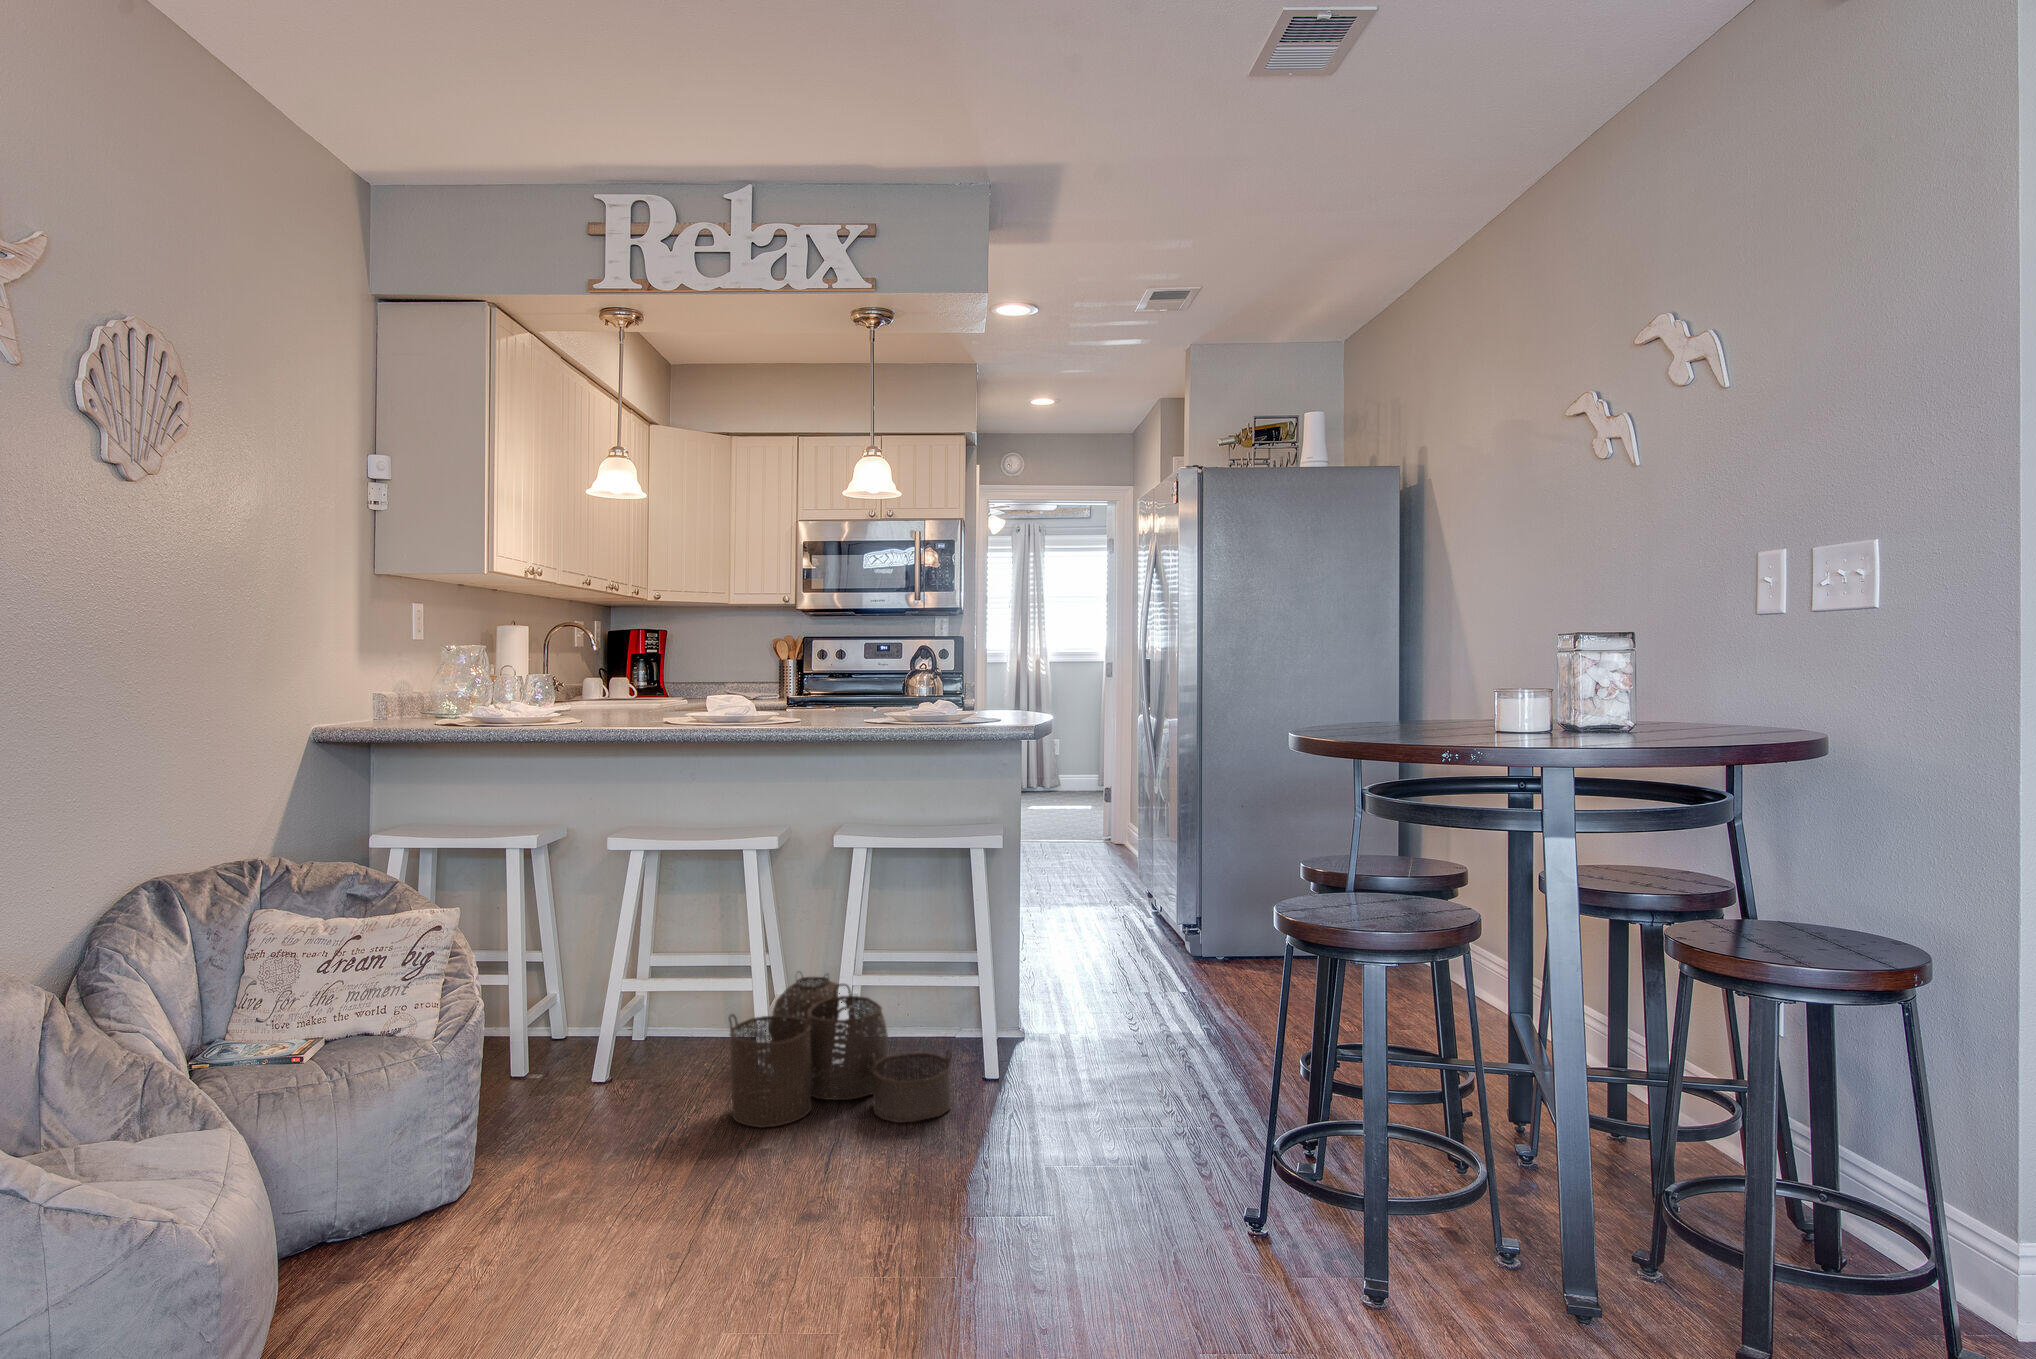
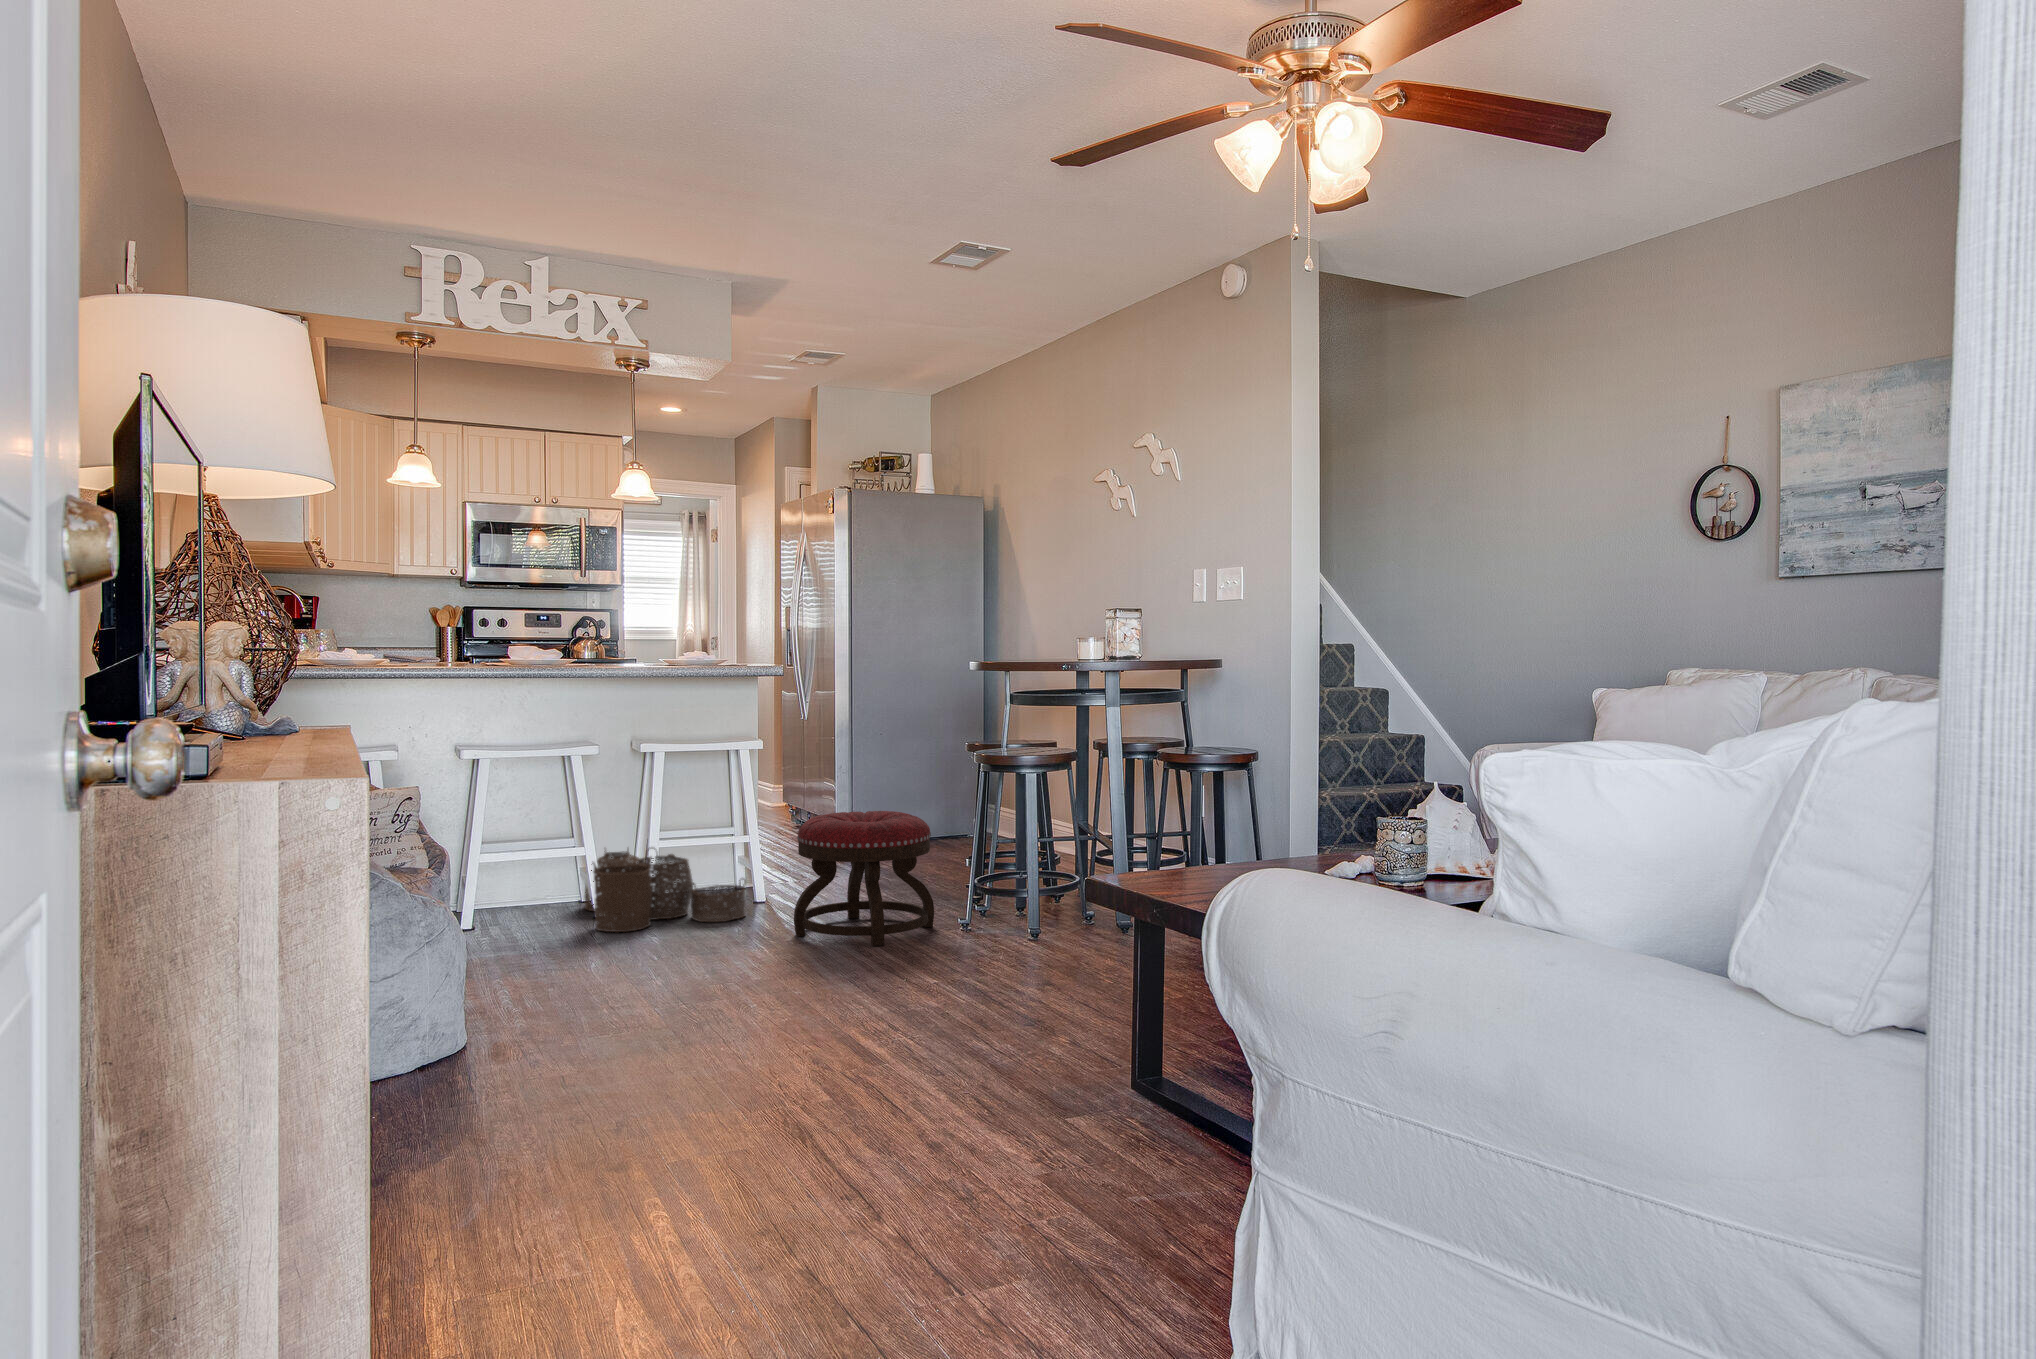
ottoman: none [974,979,1213,1261] -> present [794,811,934,946]

